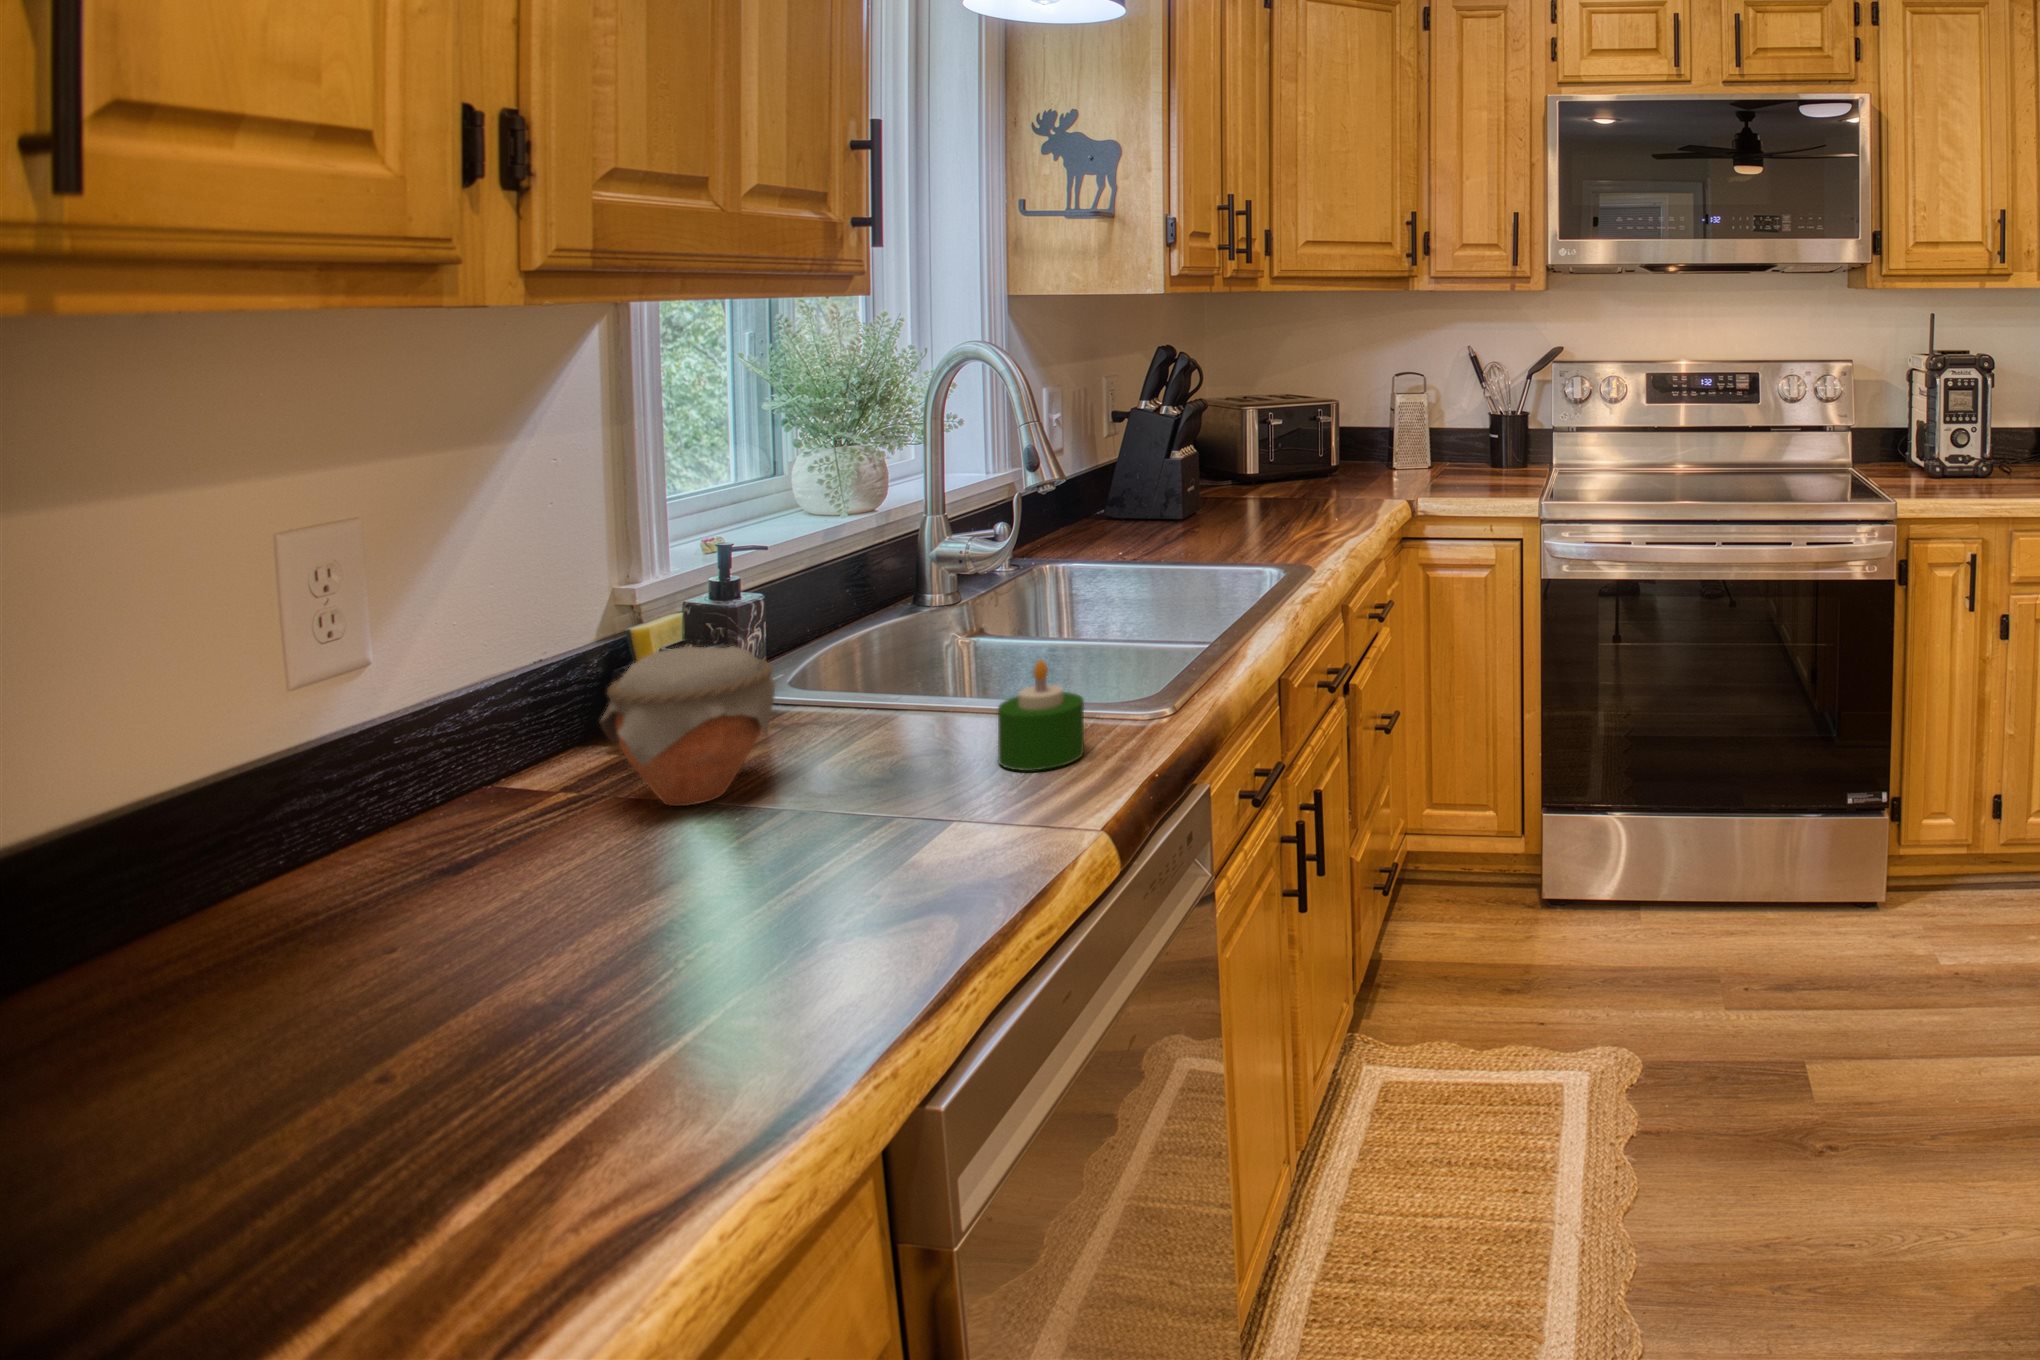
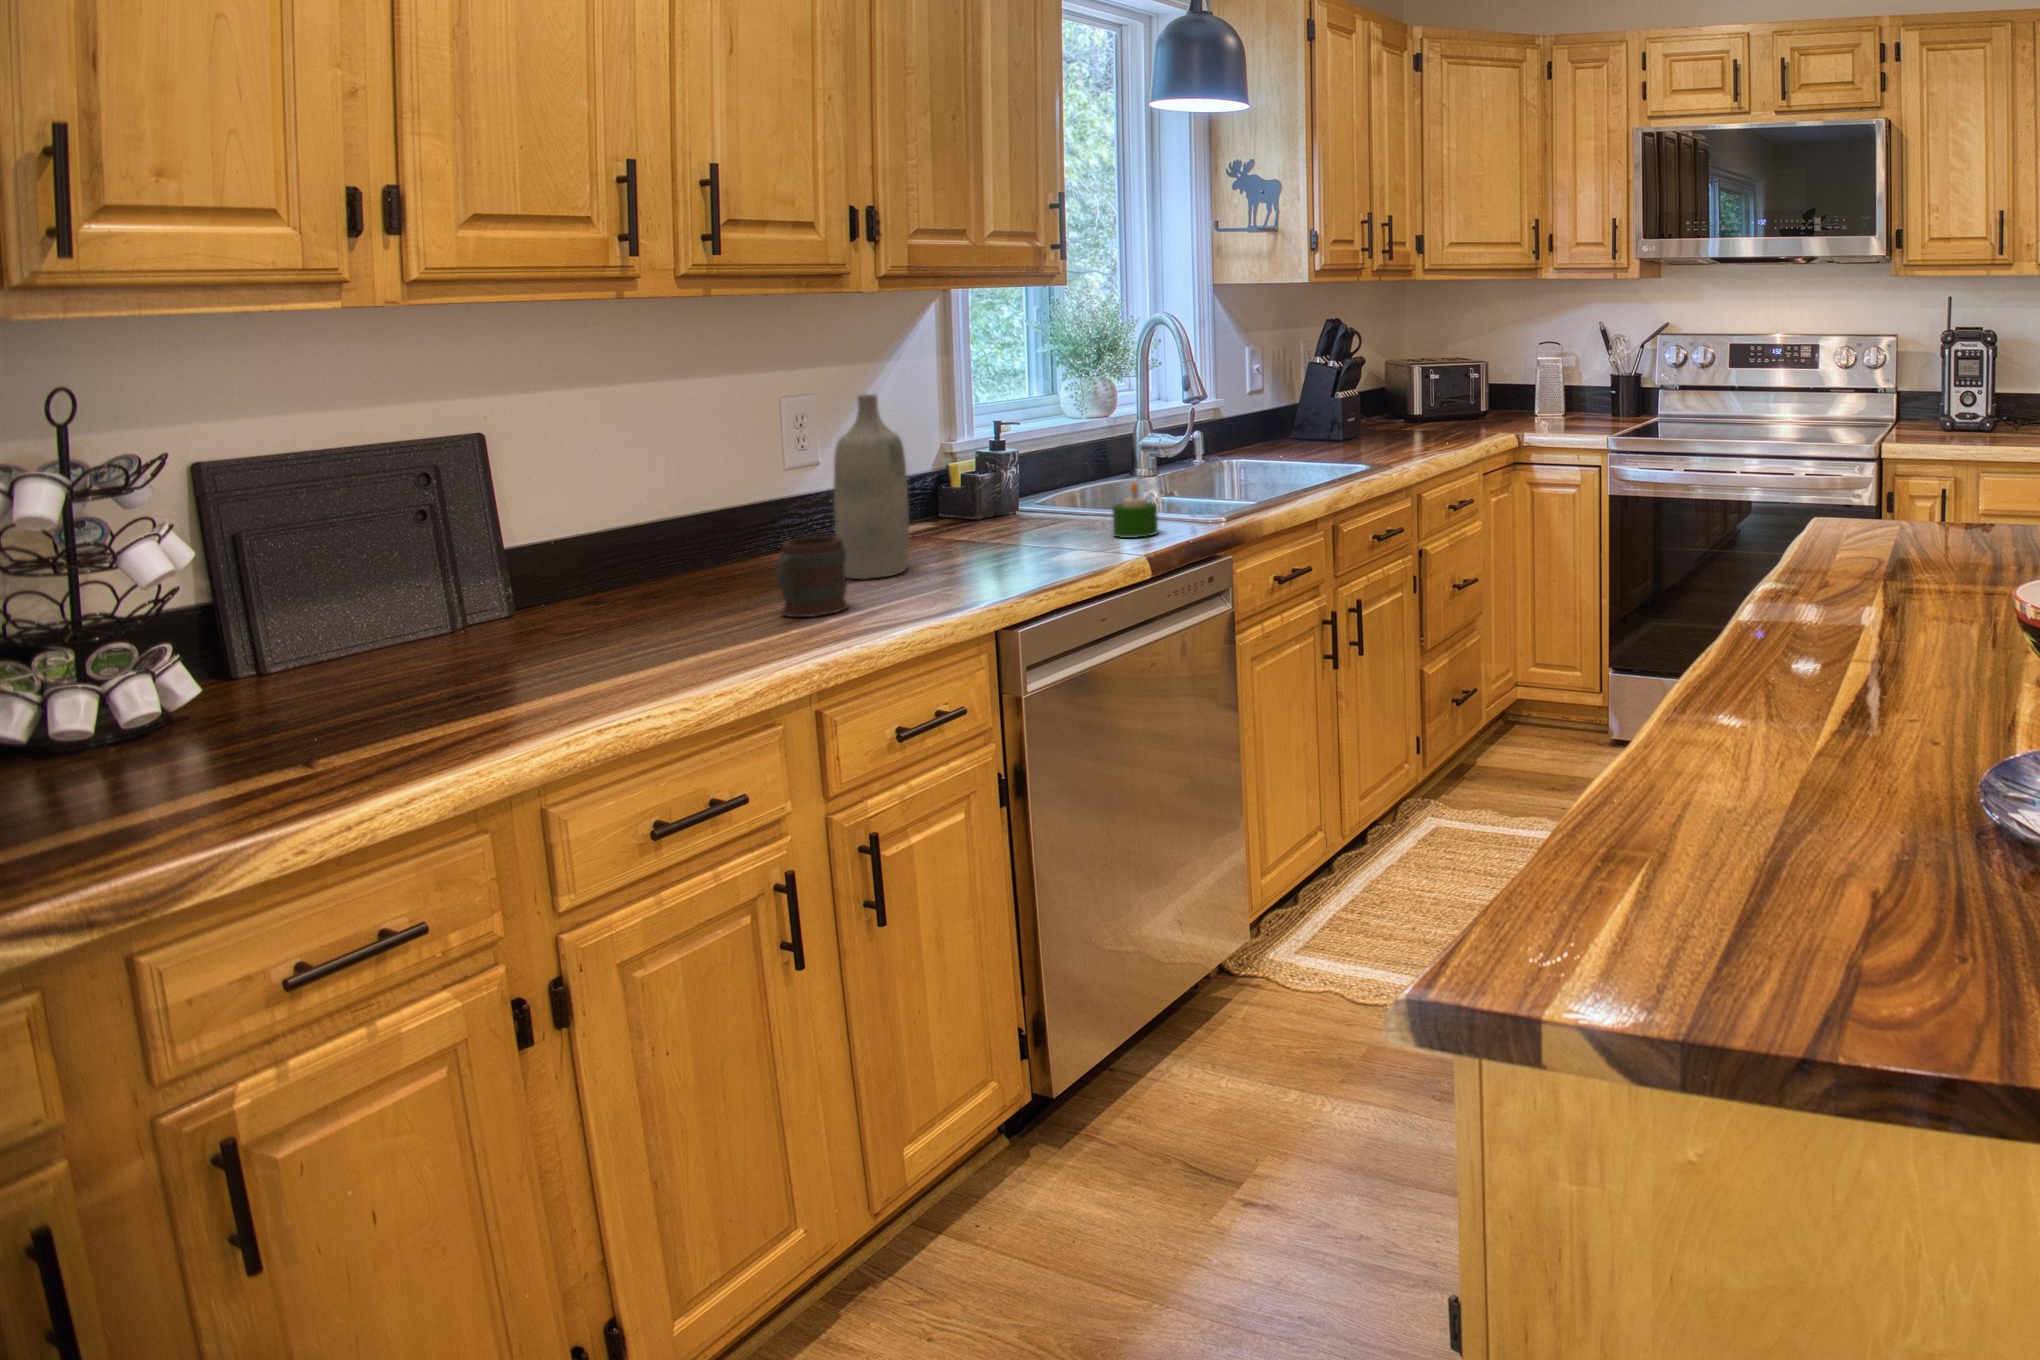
bottle: none [405,538,597,986] -> present [834,394,909,579]
jar: present [599,646,775,806] -> none [927,465,1009,540]
mug: none [259,938,483,1211] -> present [775,536,847,617]

